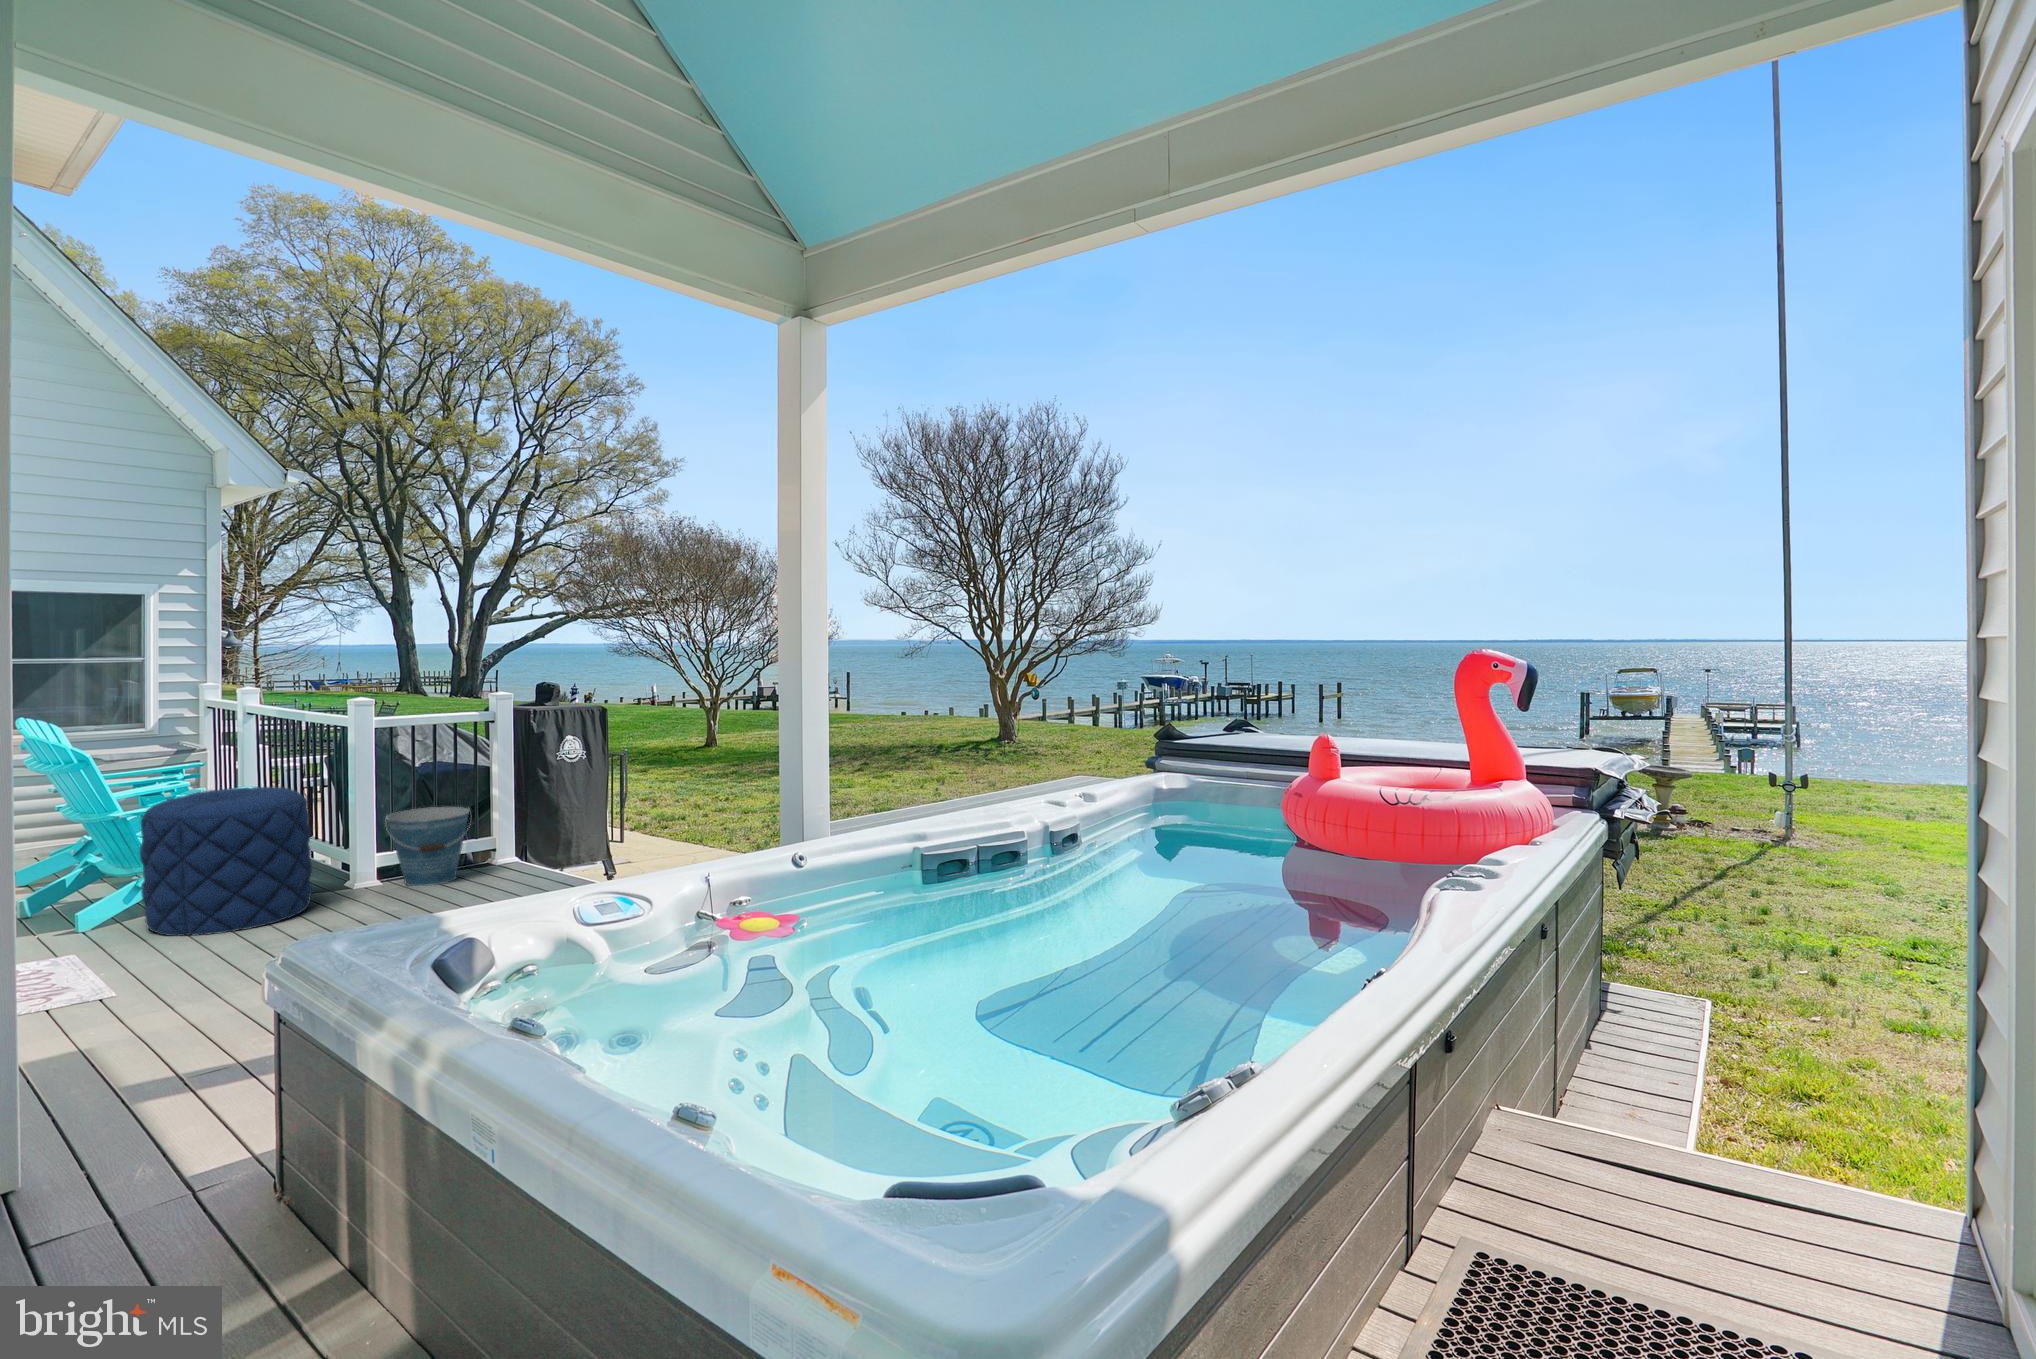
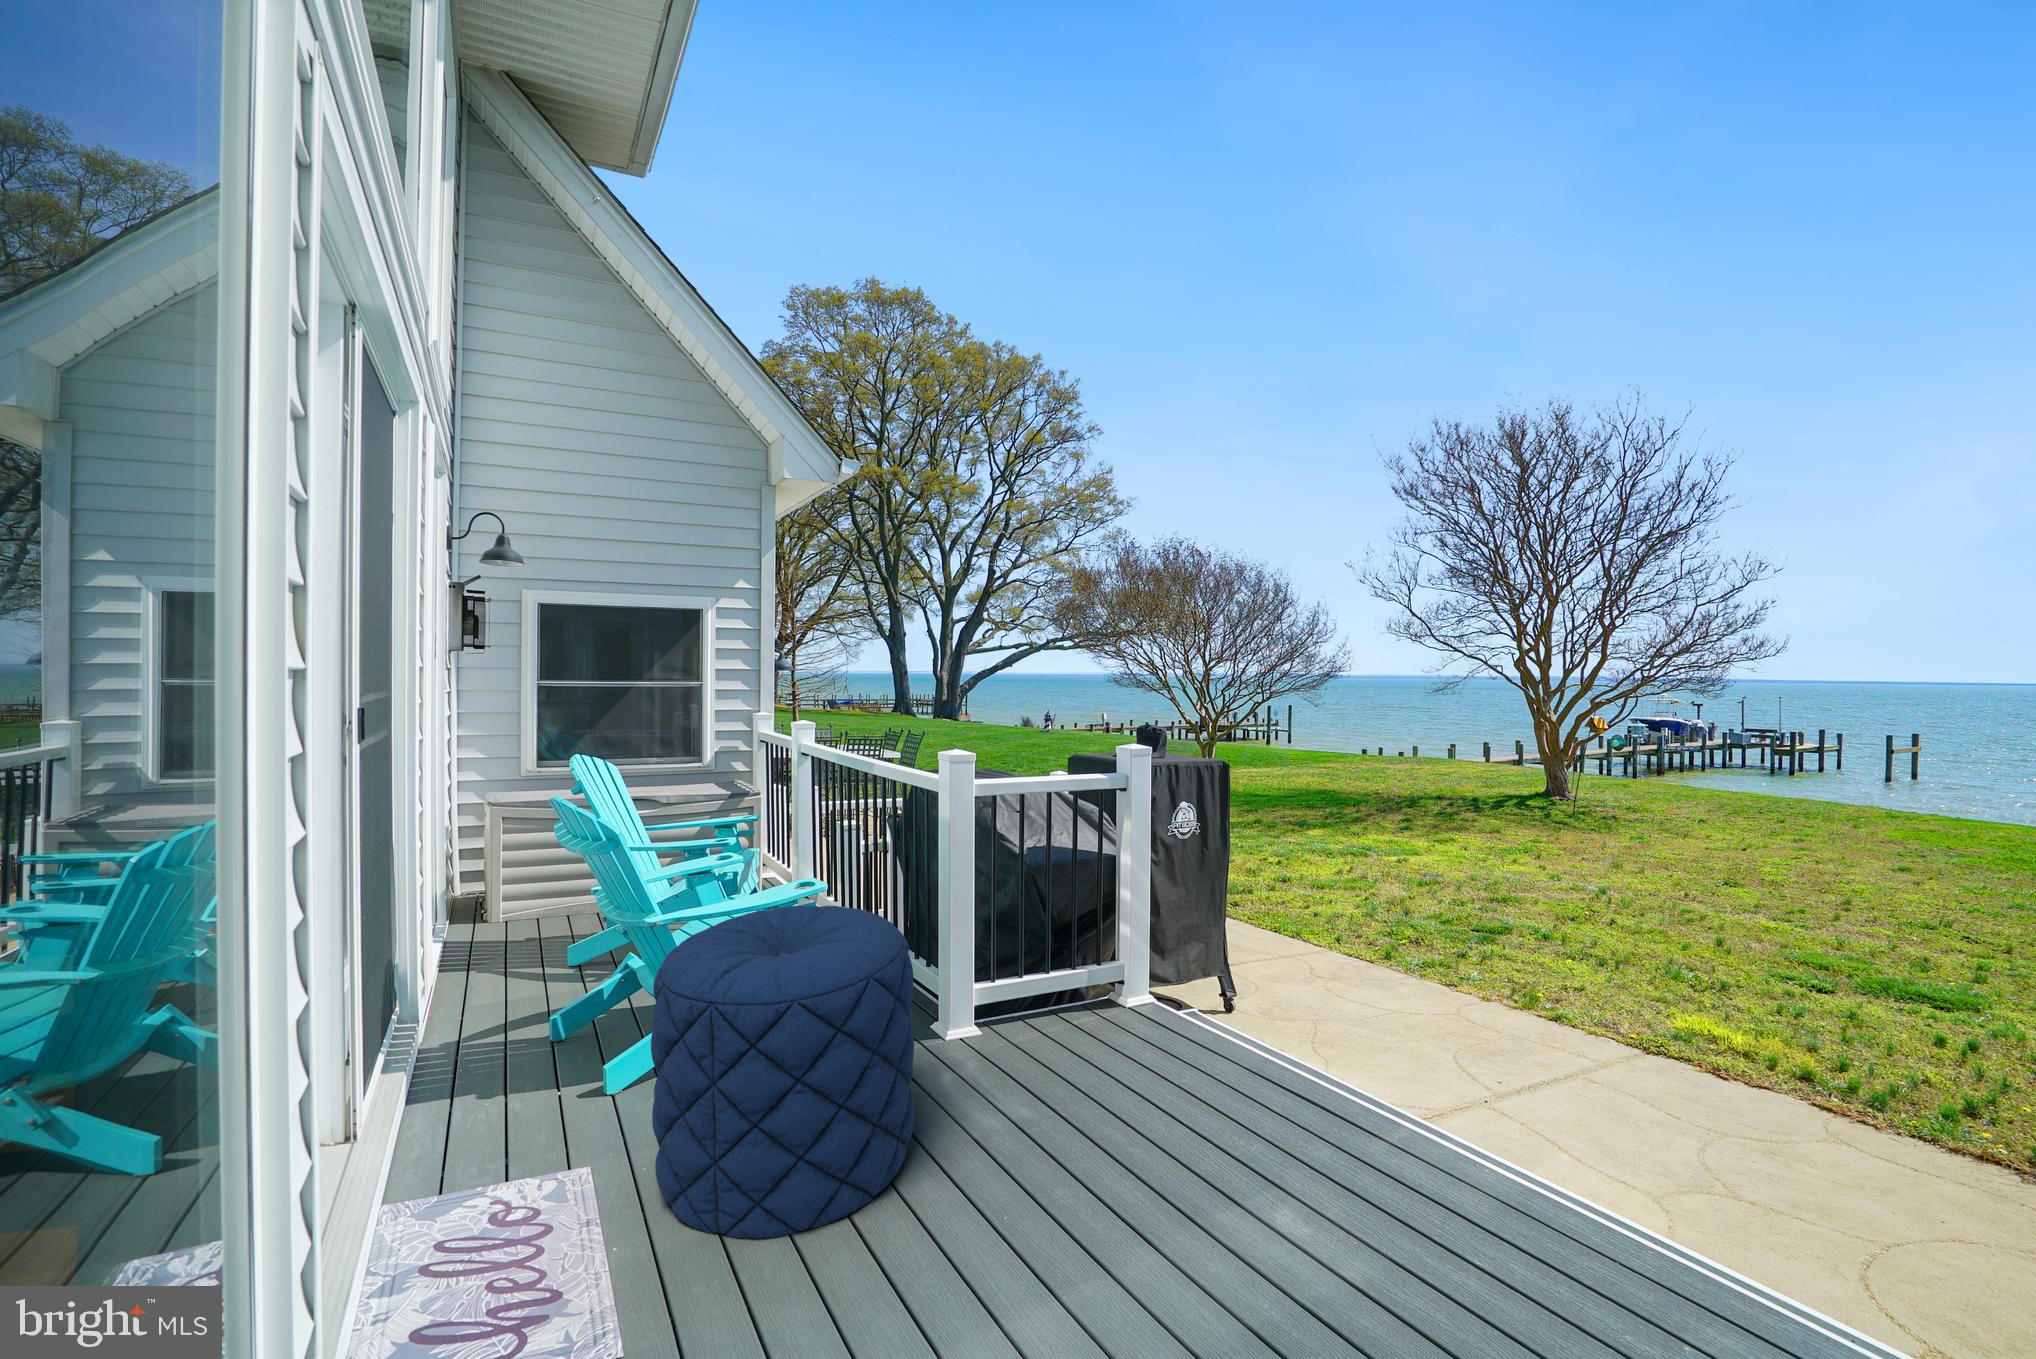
bucket: present [385,807,471,886] -> none [1007,929,1136,1086]

